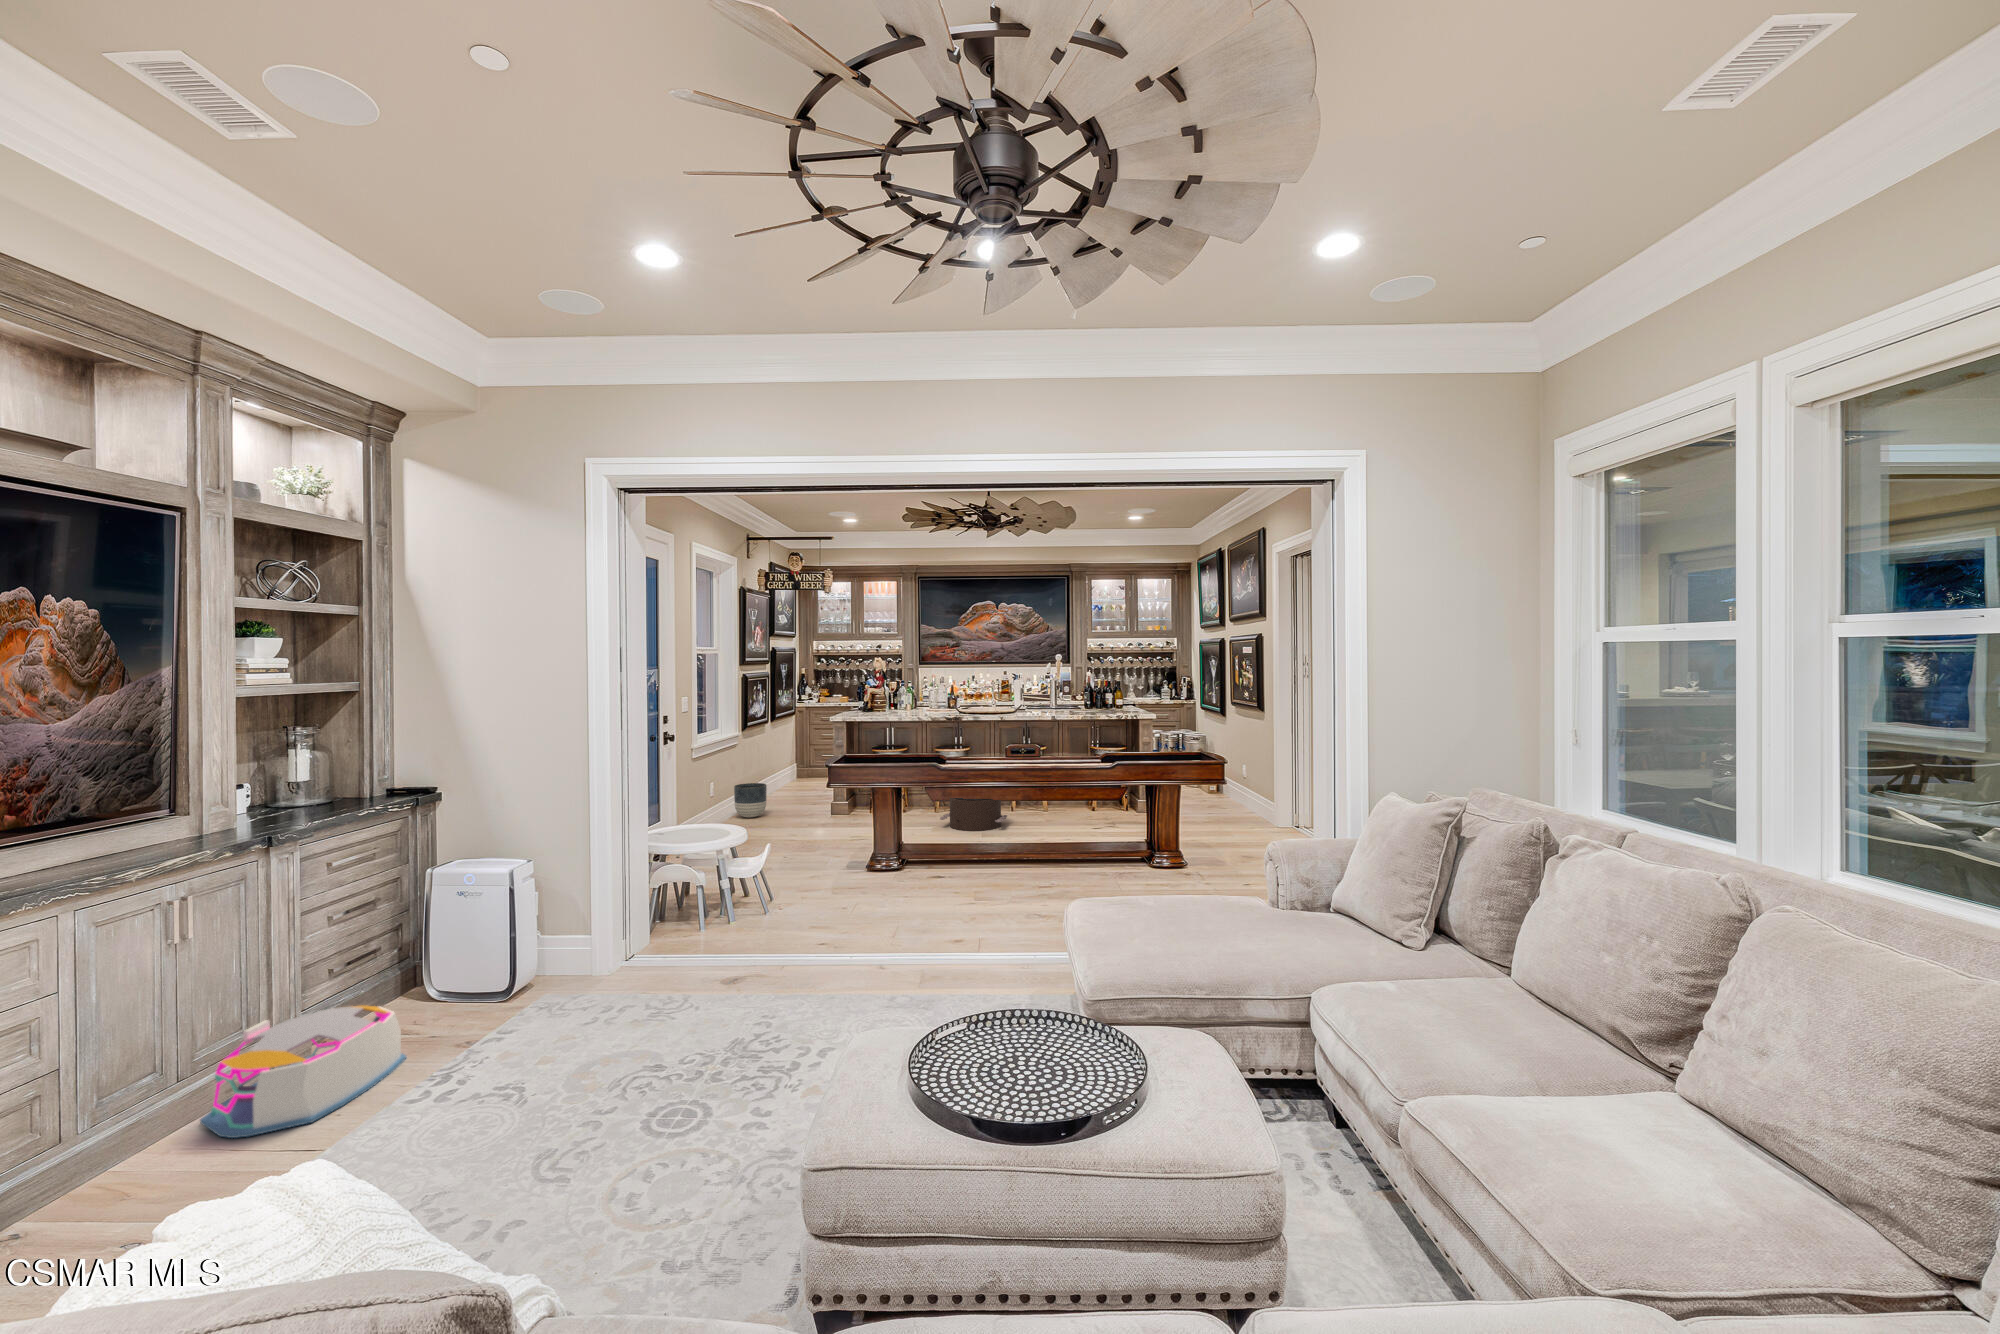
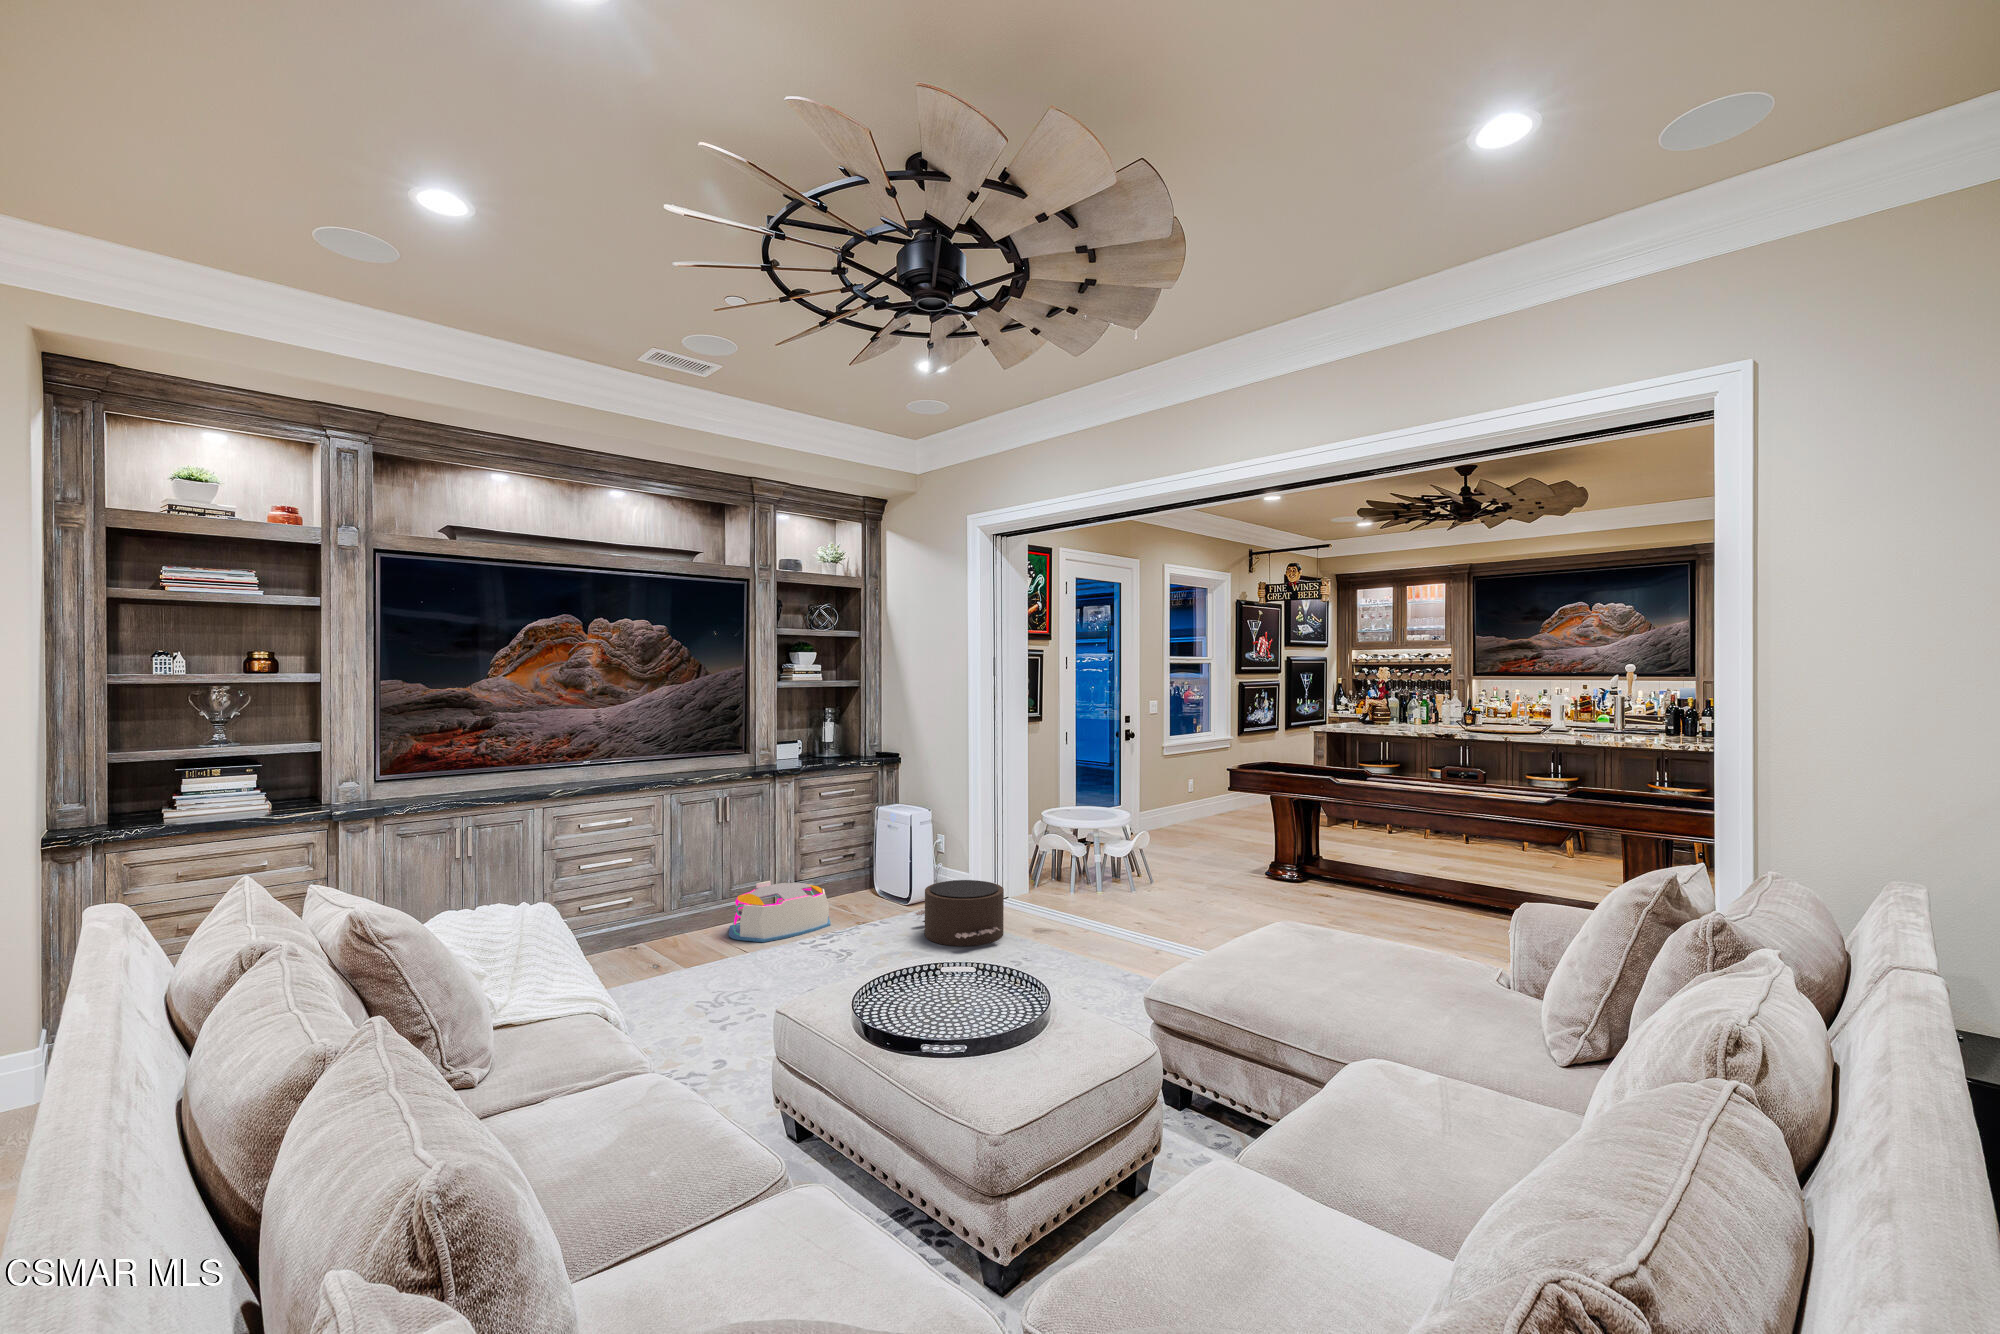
planter: present [734,783,767,818] -> none [1218,788,1249,821]
pouf: present [940,798,1007,831] -> present [916,880,1004,946]

